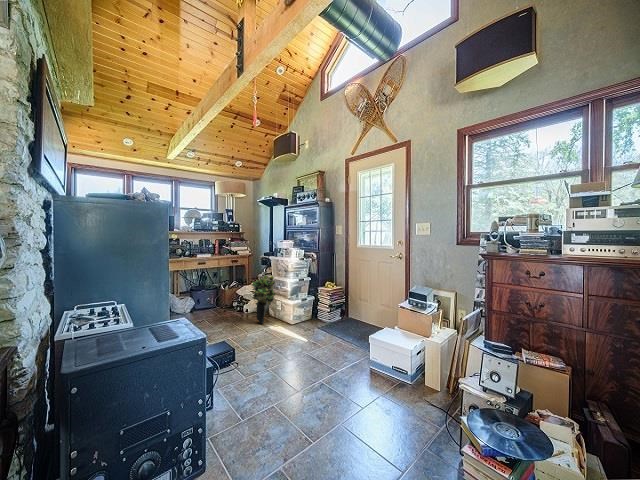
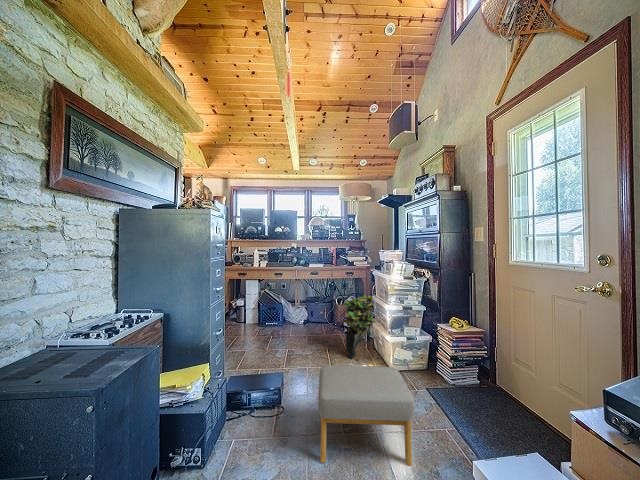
footstool: none [272,312,333,371] -> present [318,365,415,466]

